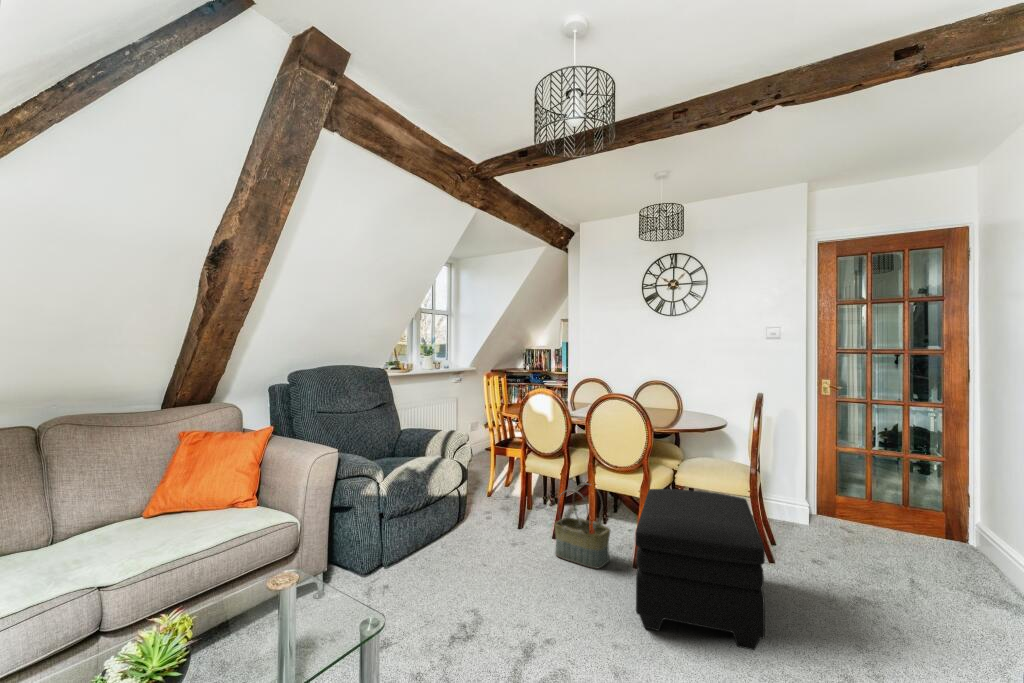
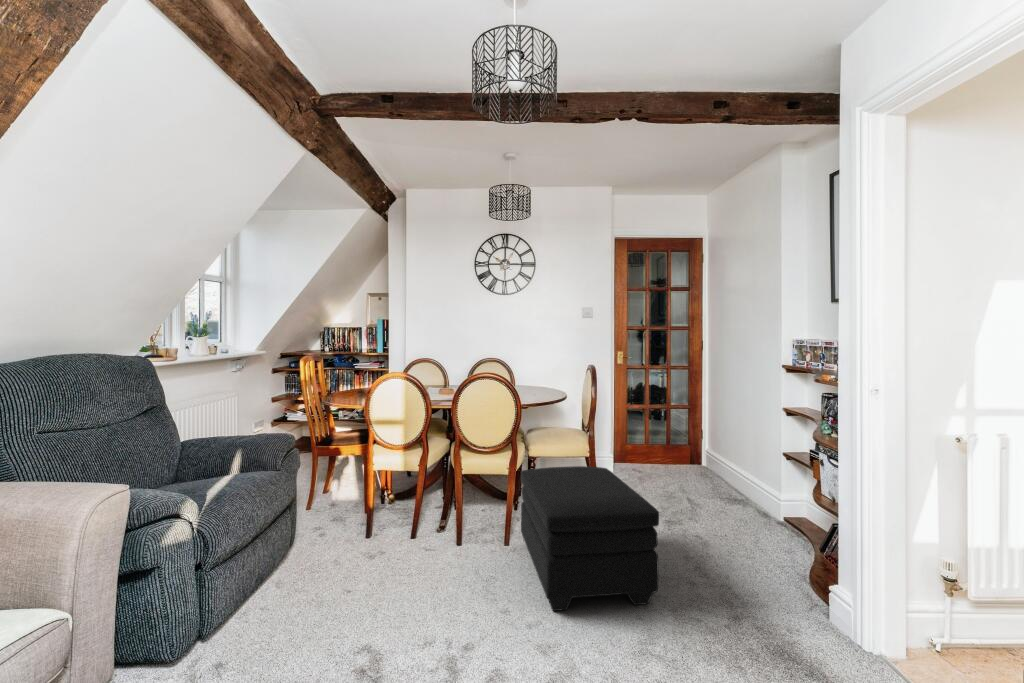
basket: present [554,484,610,569] -> none [423,474,485,562]

